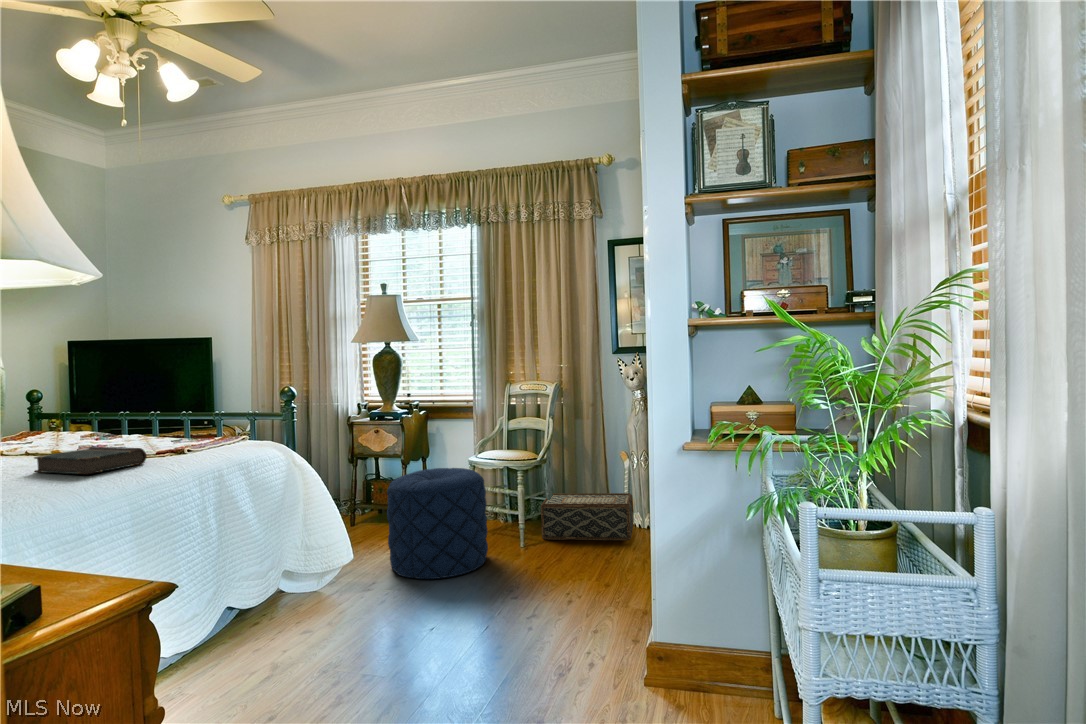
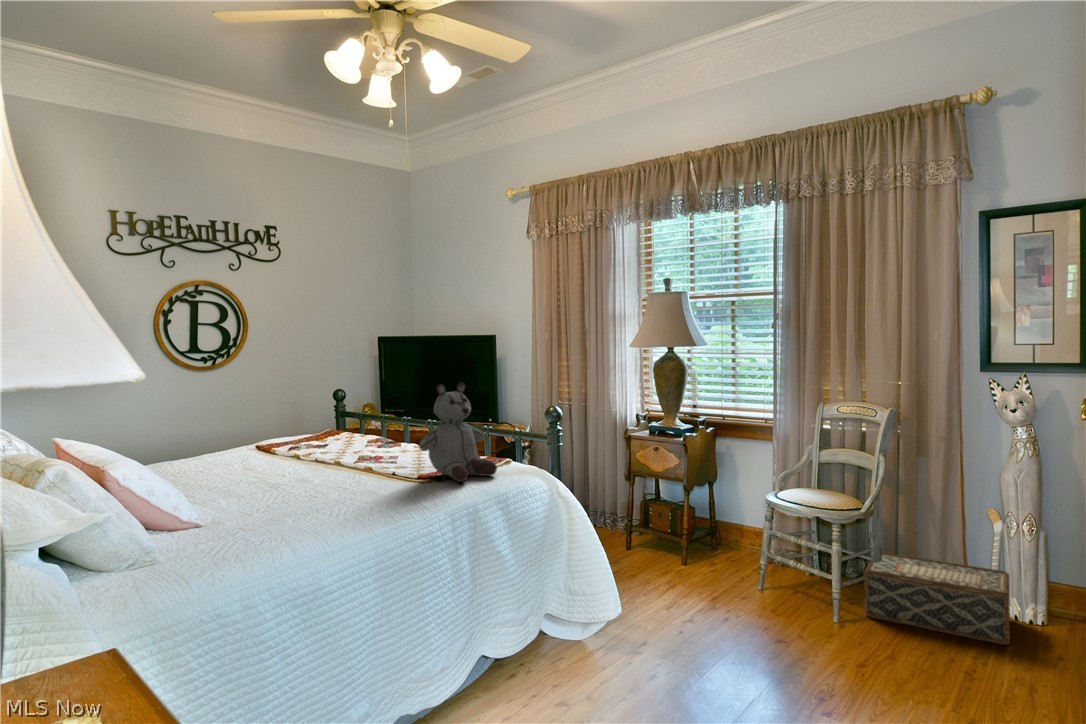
stuffed bear: none [160,365,238,451] -> present [419,383,497,482]
book: present [34,447,147,474] -> none [305,468,402,507]
pouf: present [387,468,488,579] -> none [662,510,790,659]

